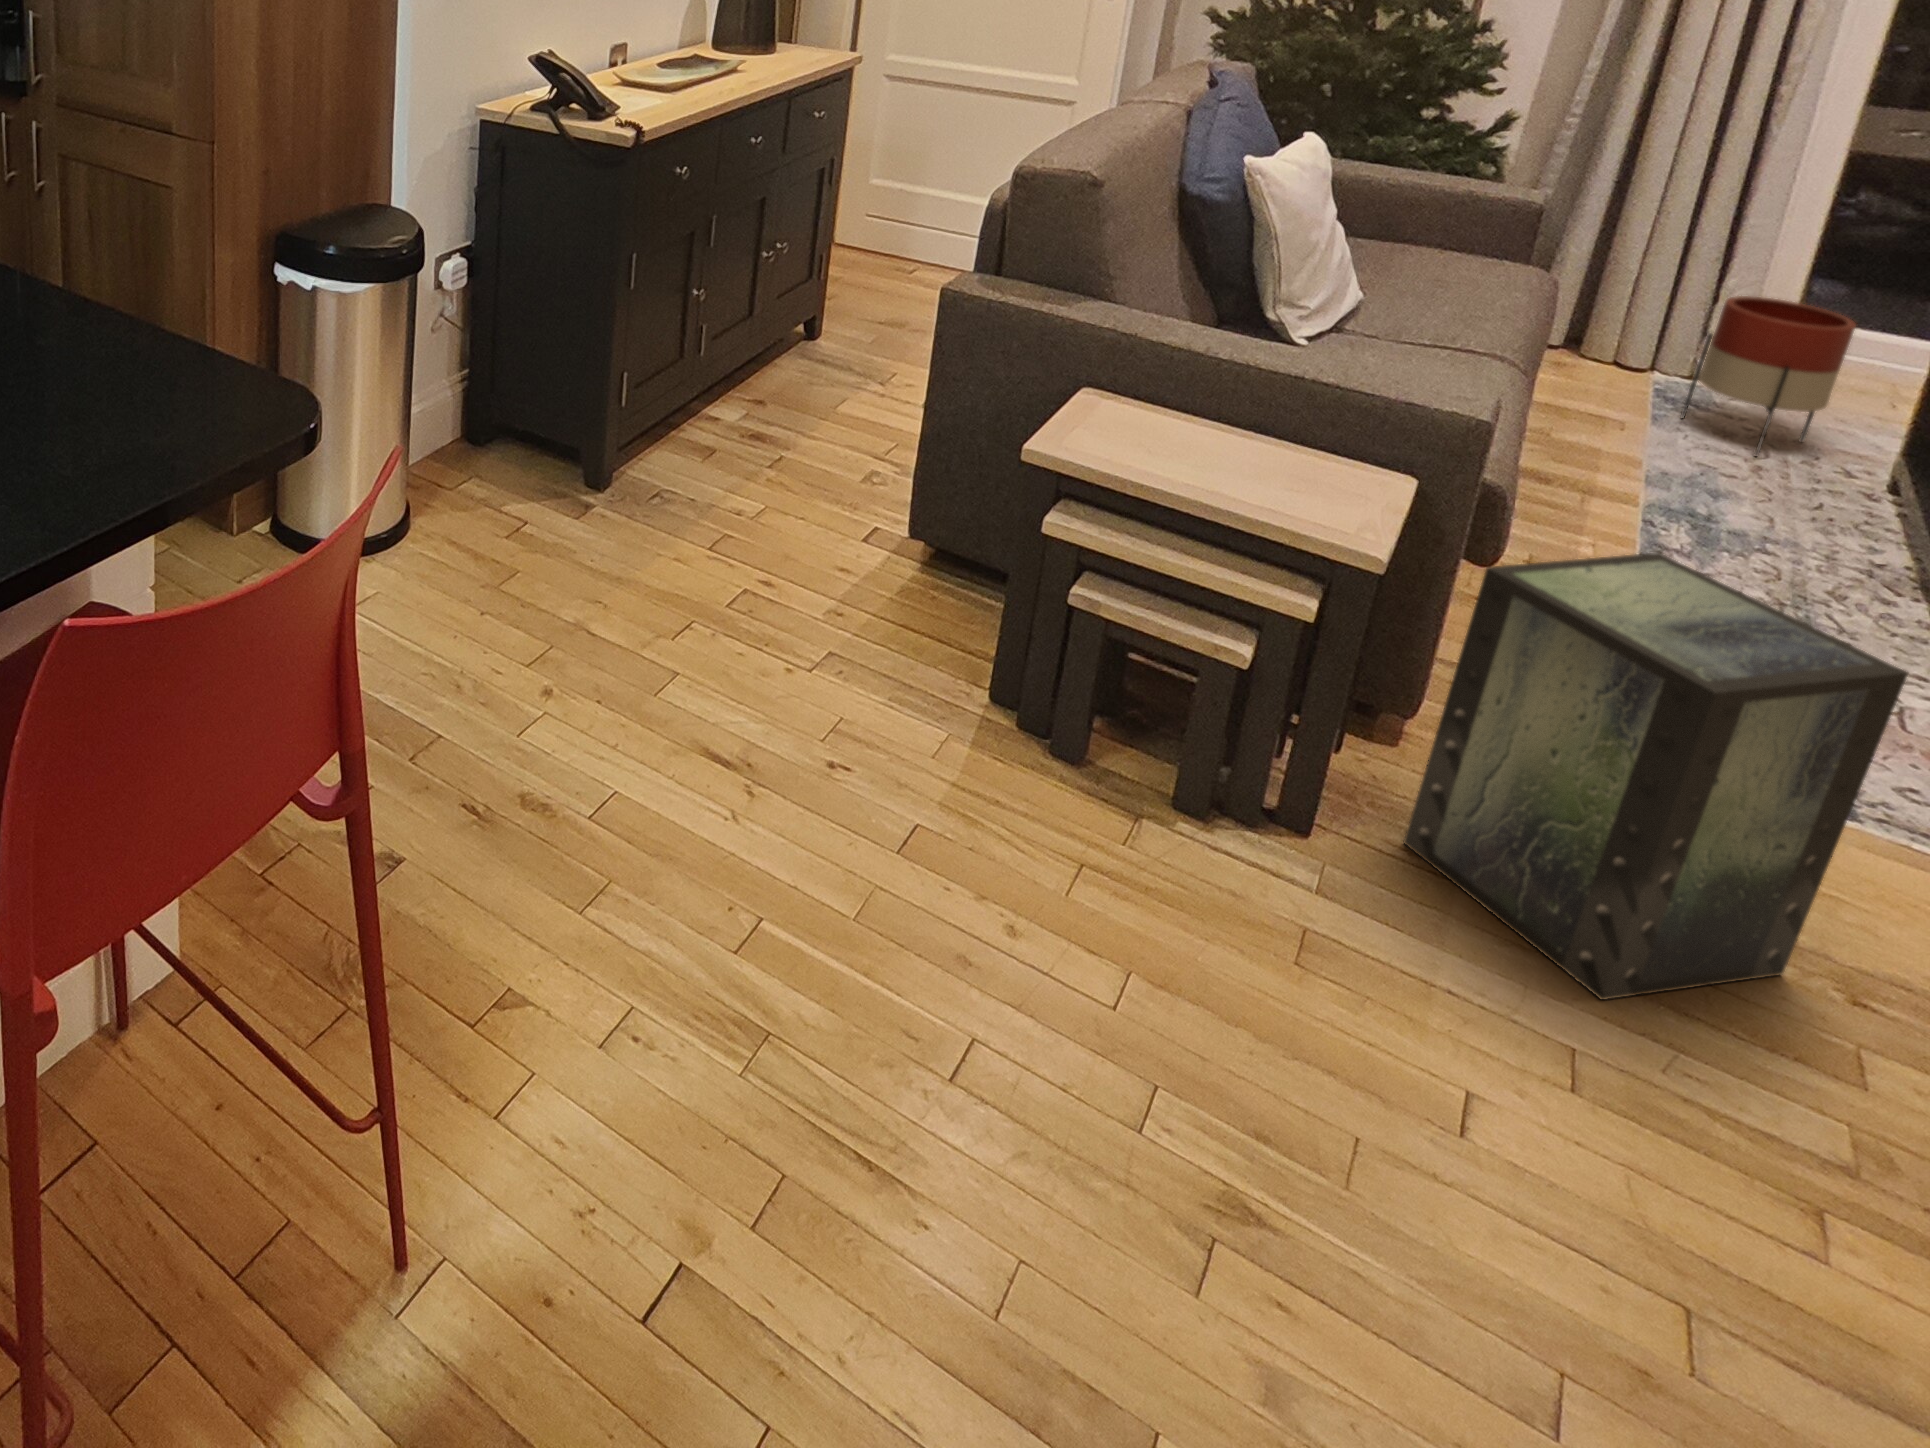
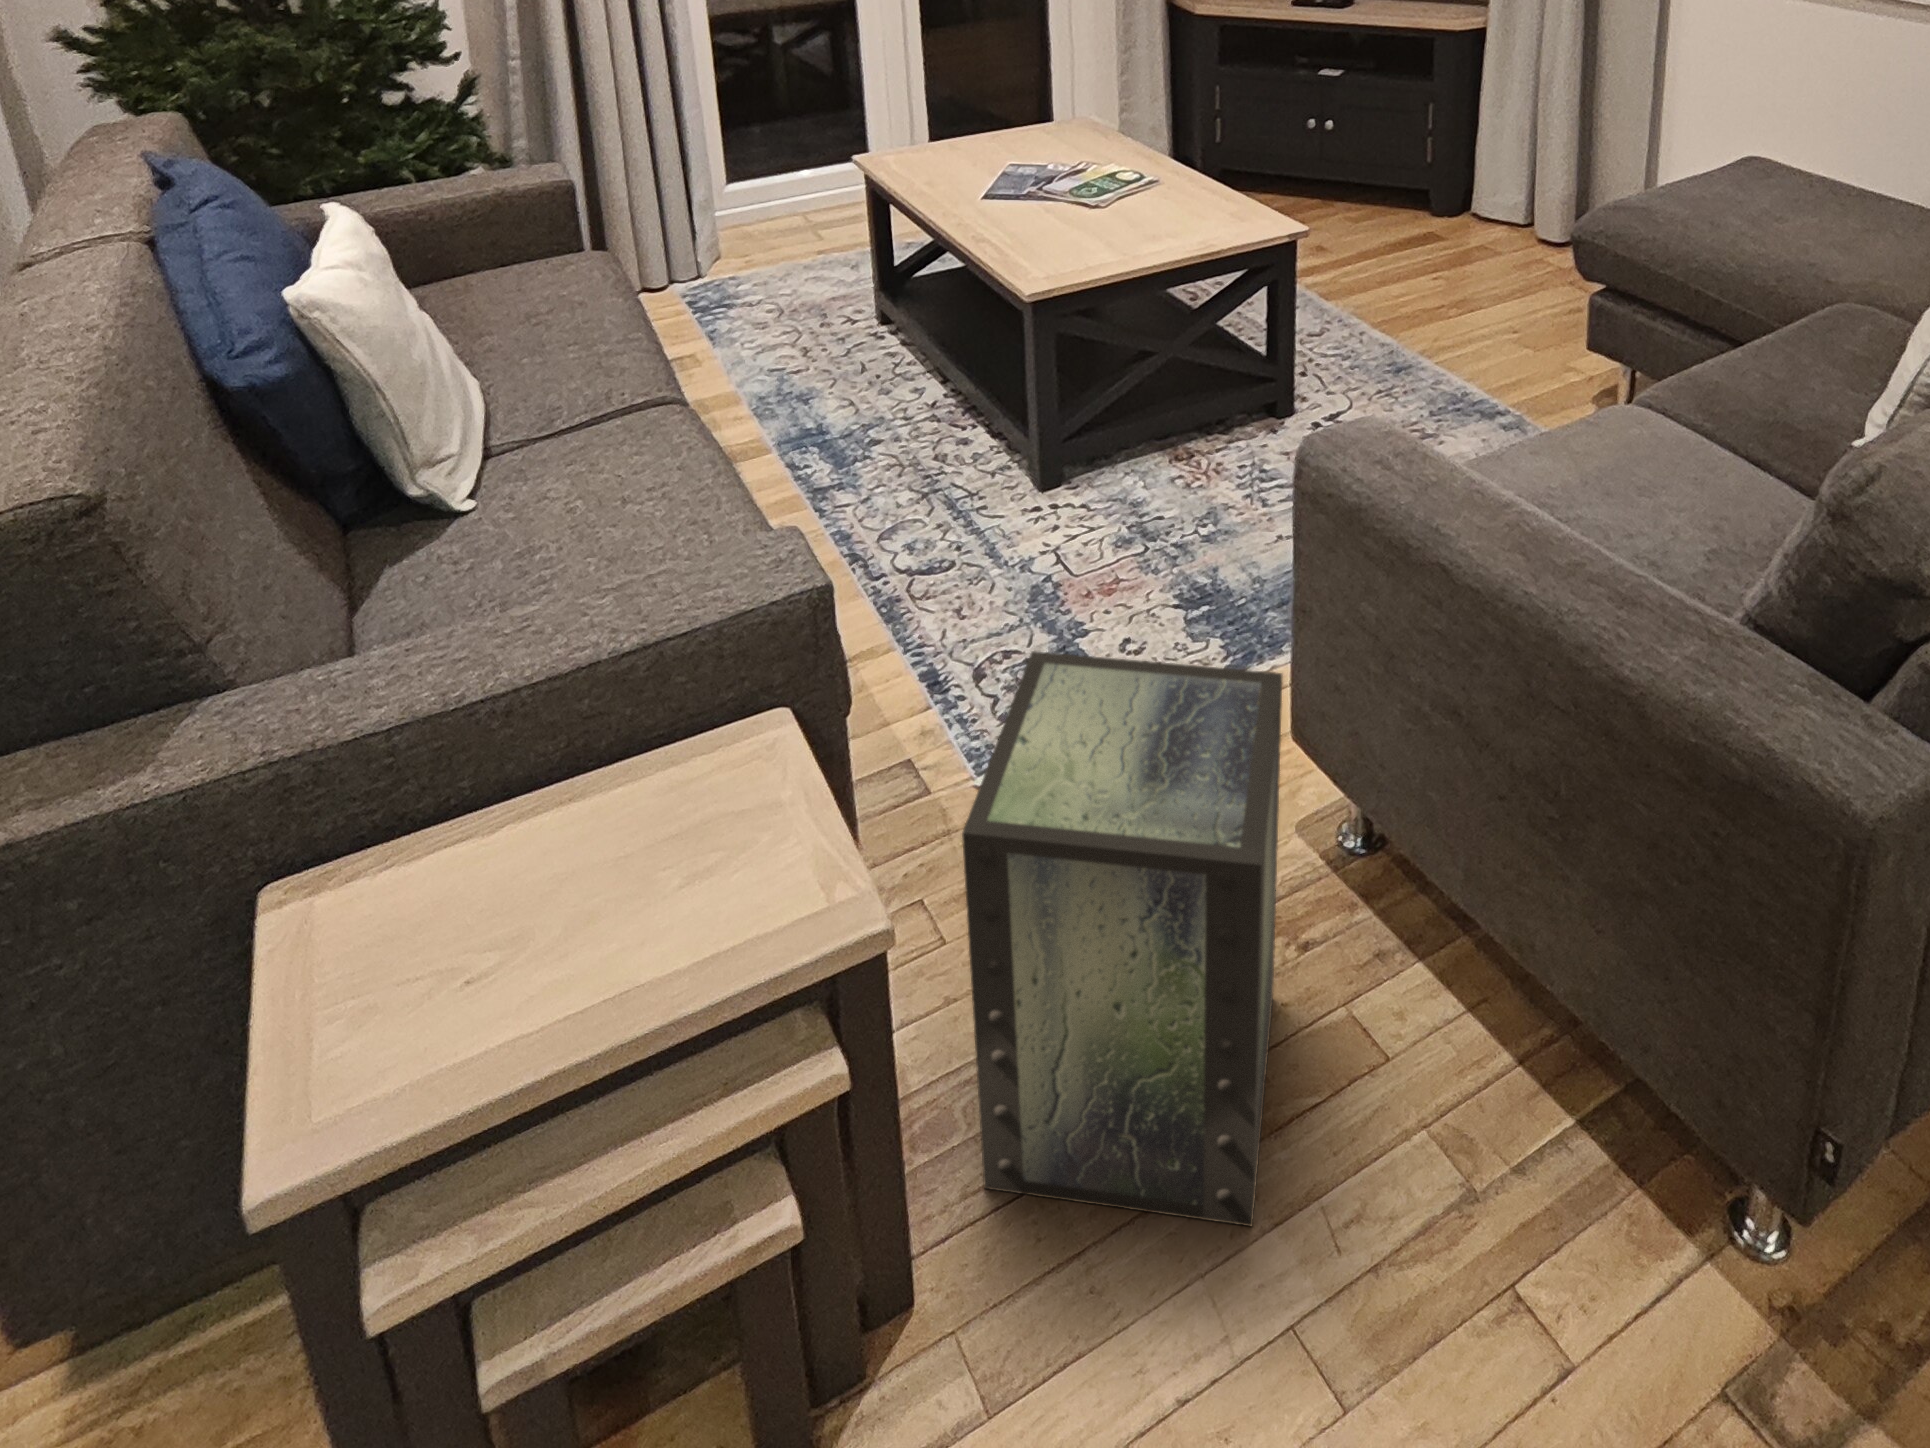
planter: present [1681,296,1856,456] -> none [727,198,827,353]

